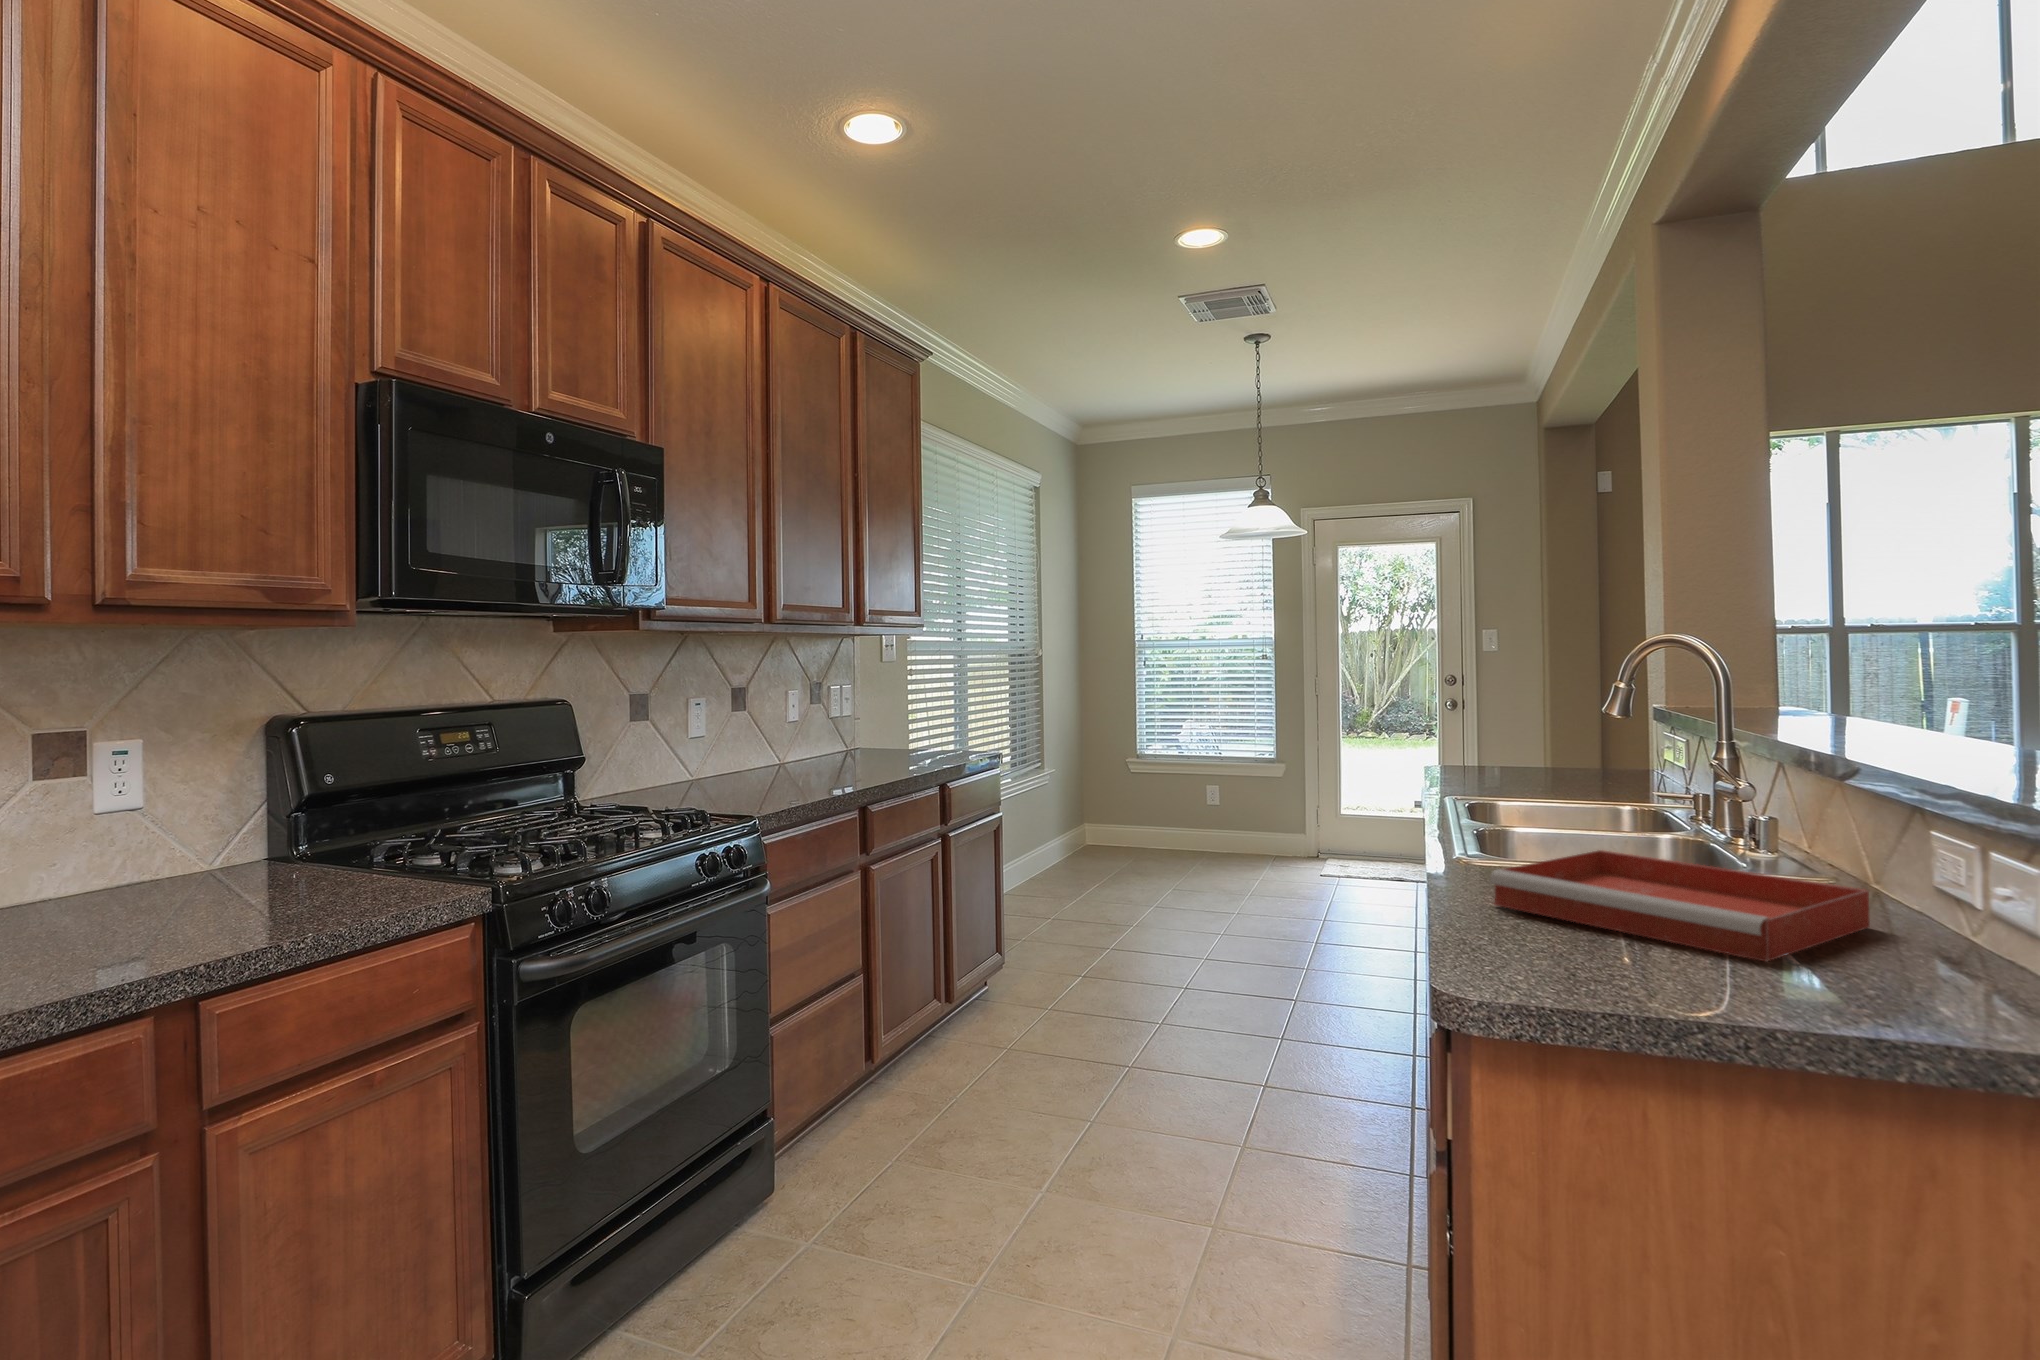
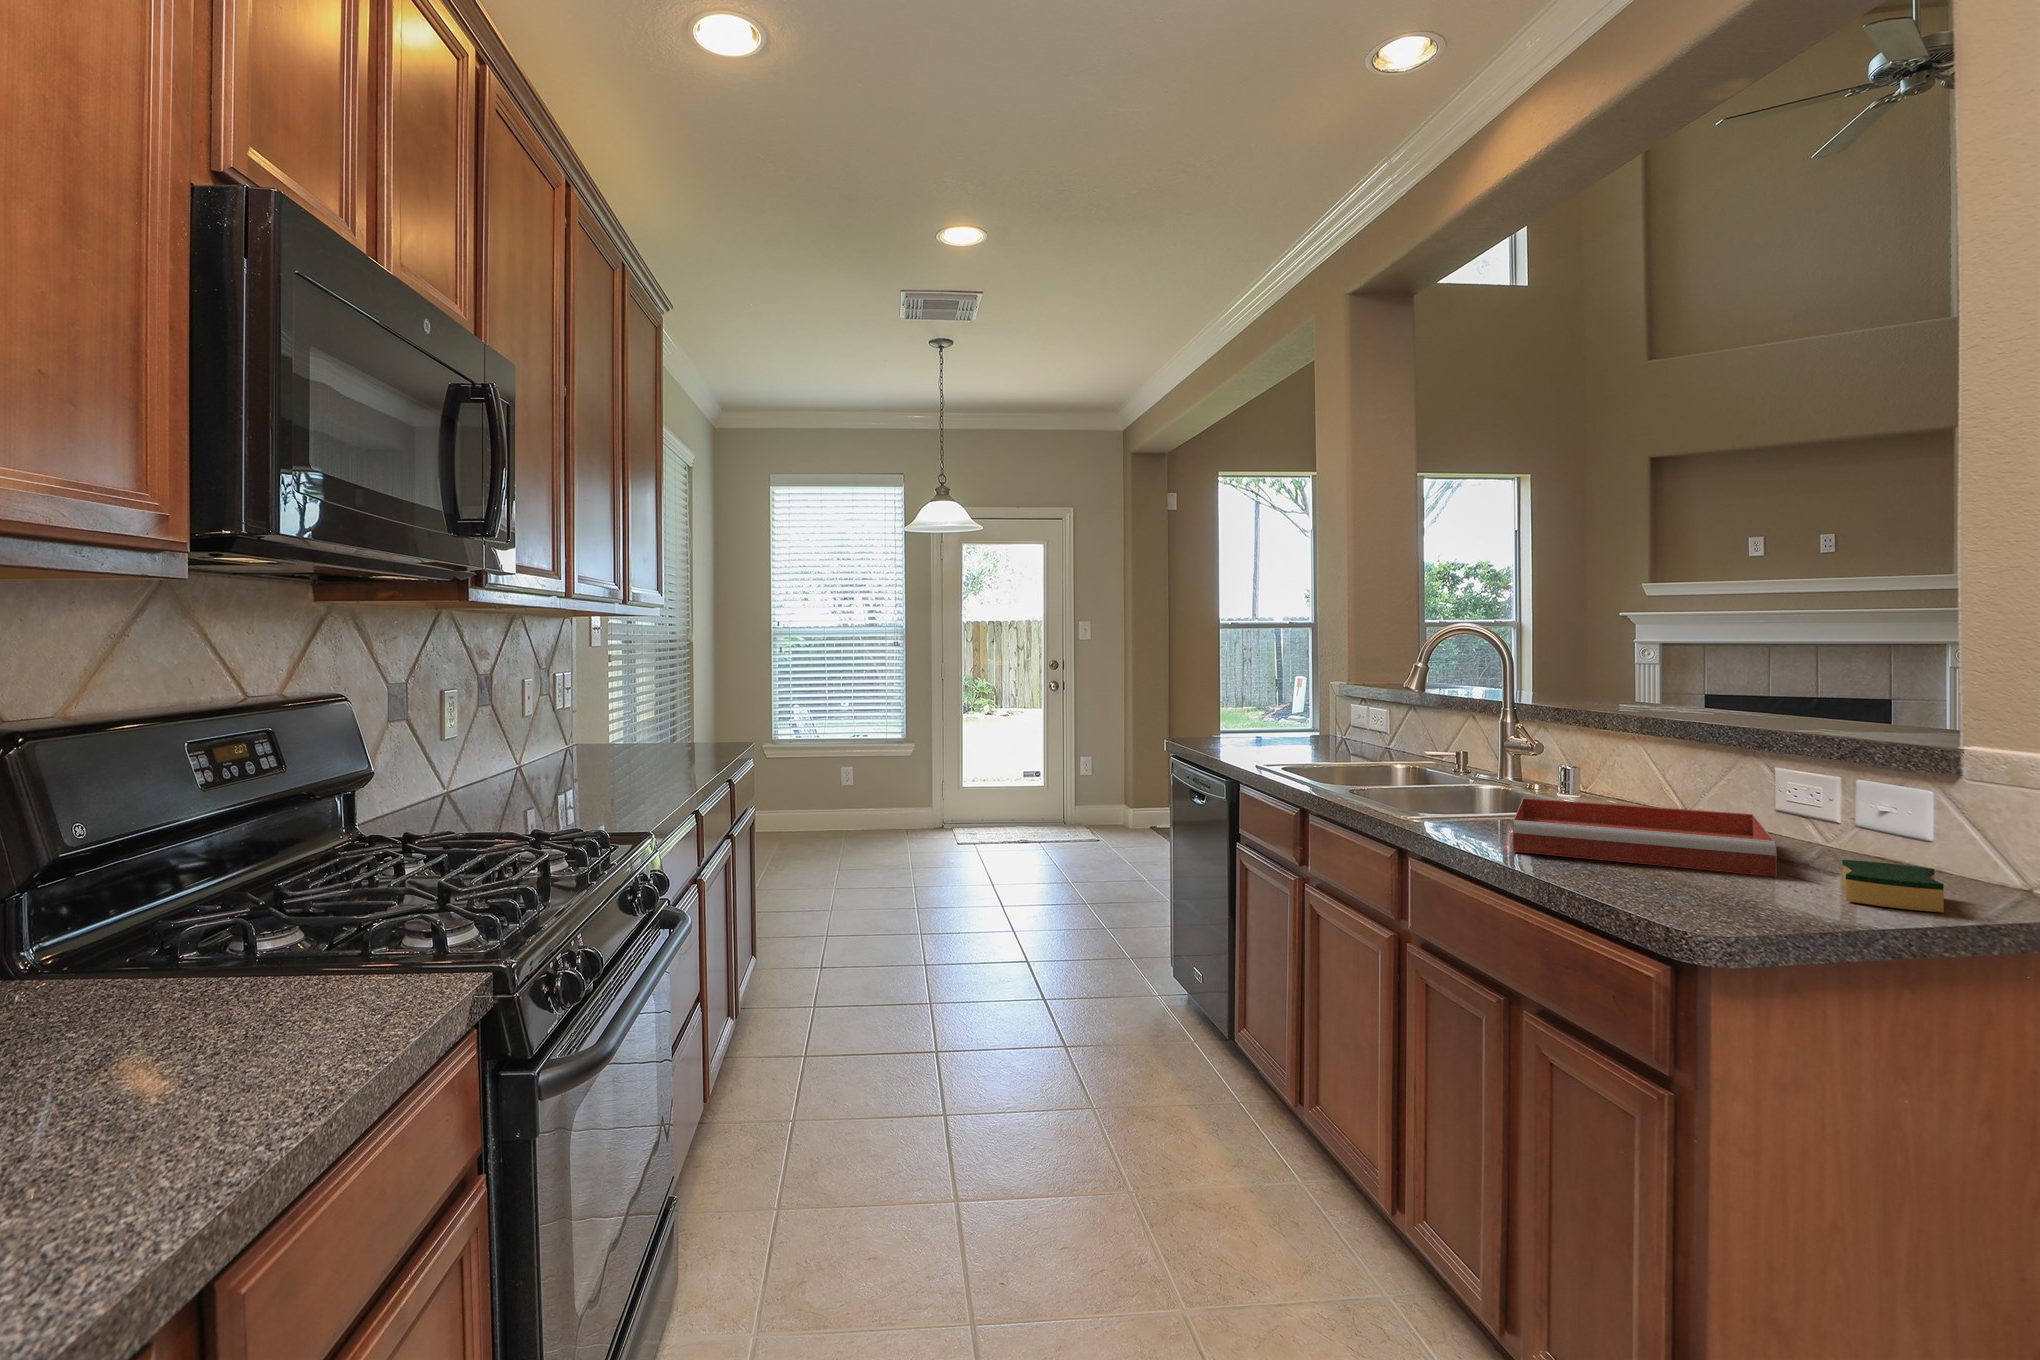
sponge: none [1758,946,1919,1019] -> present [1842,860,1944,912]

